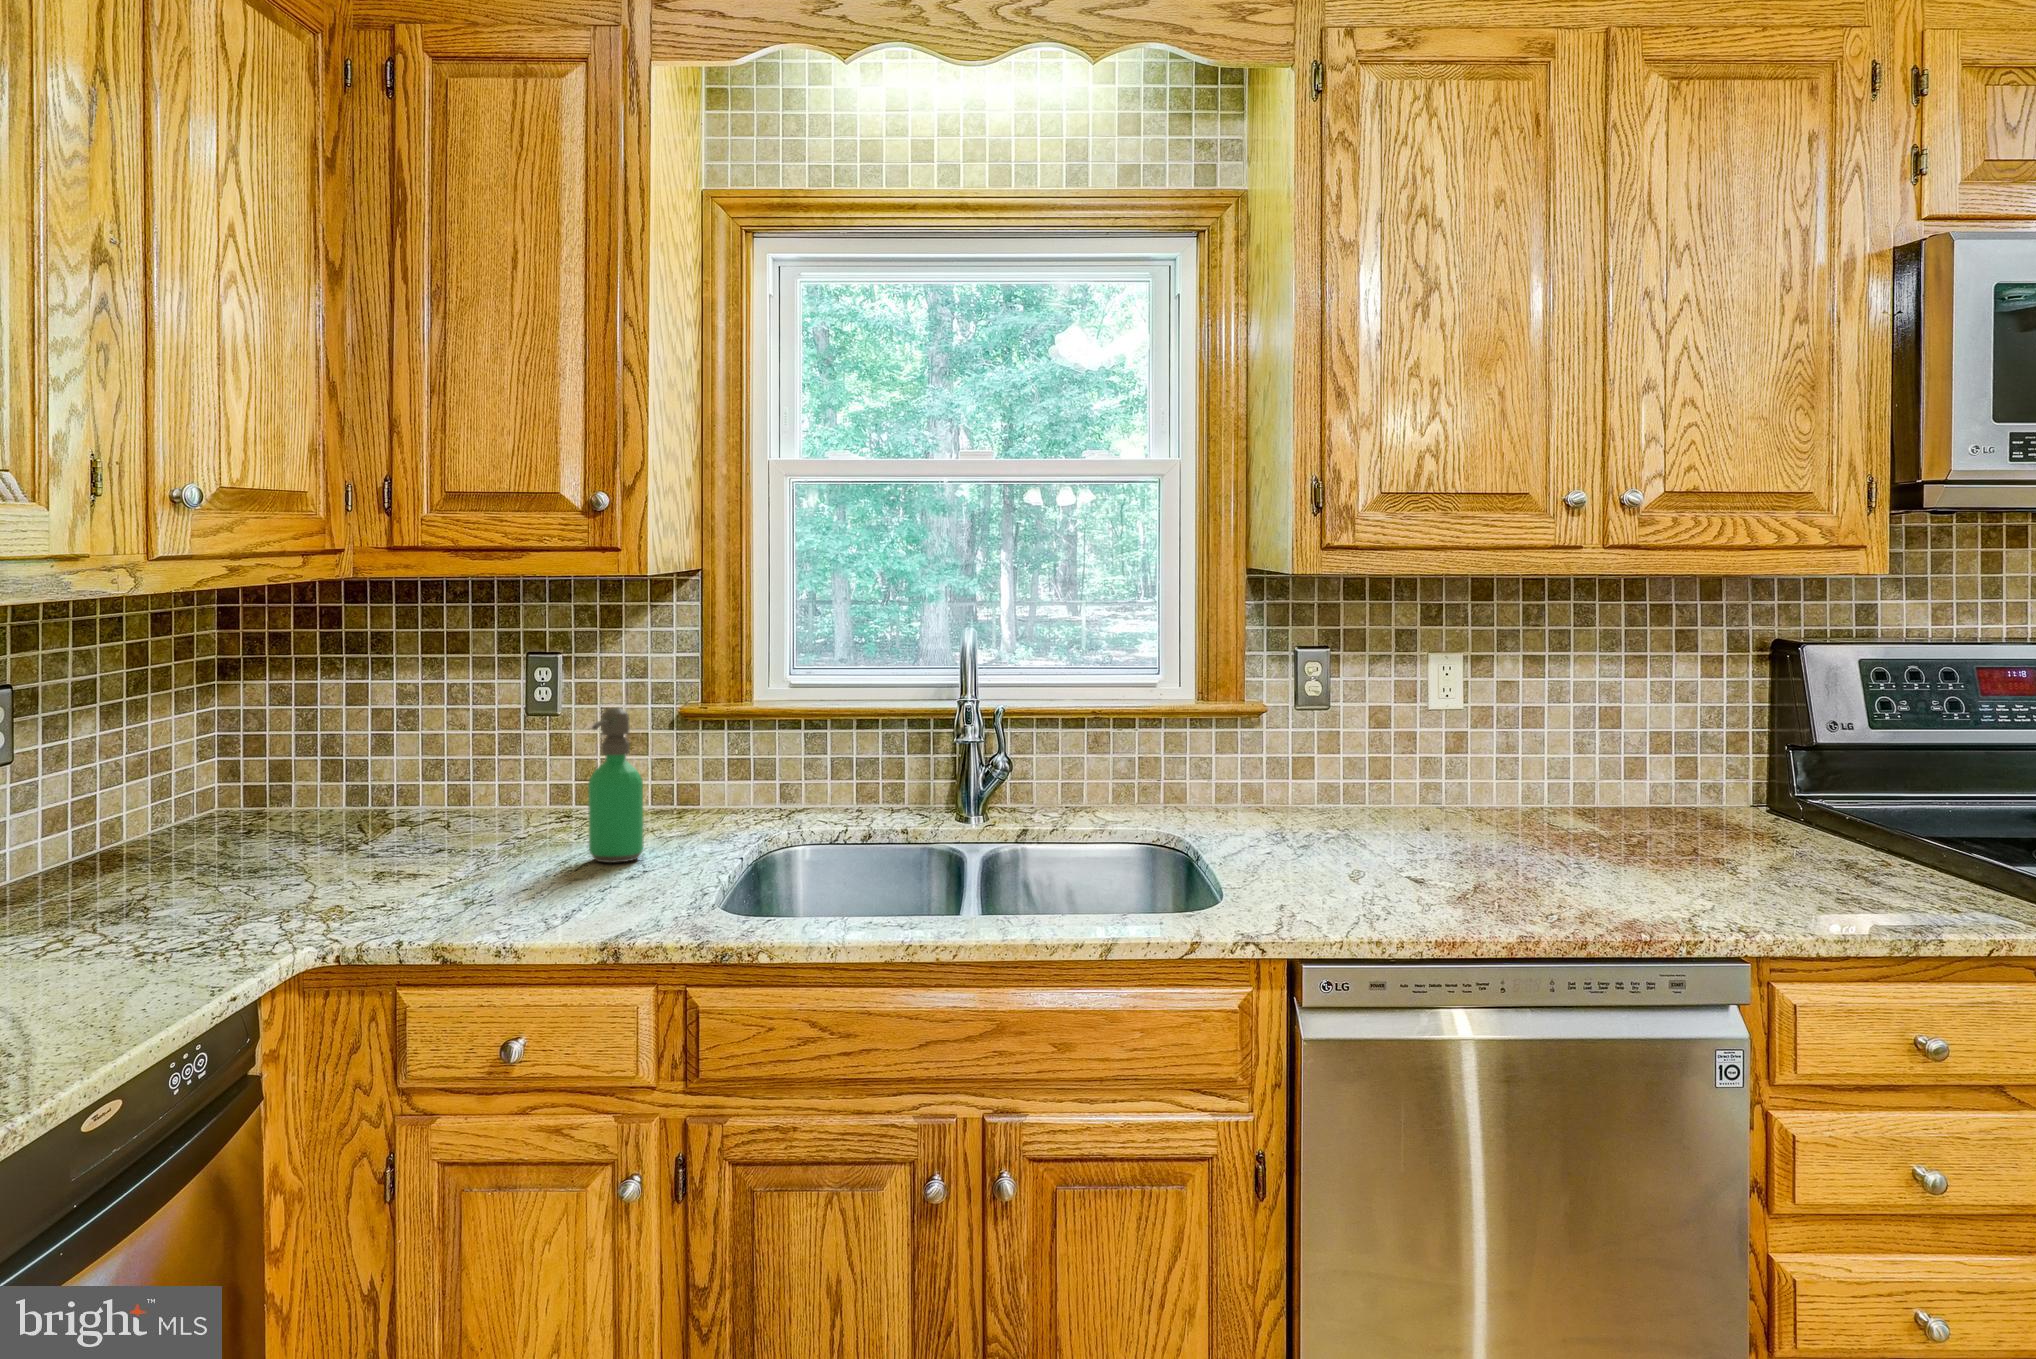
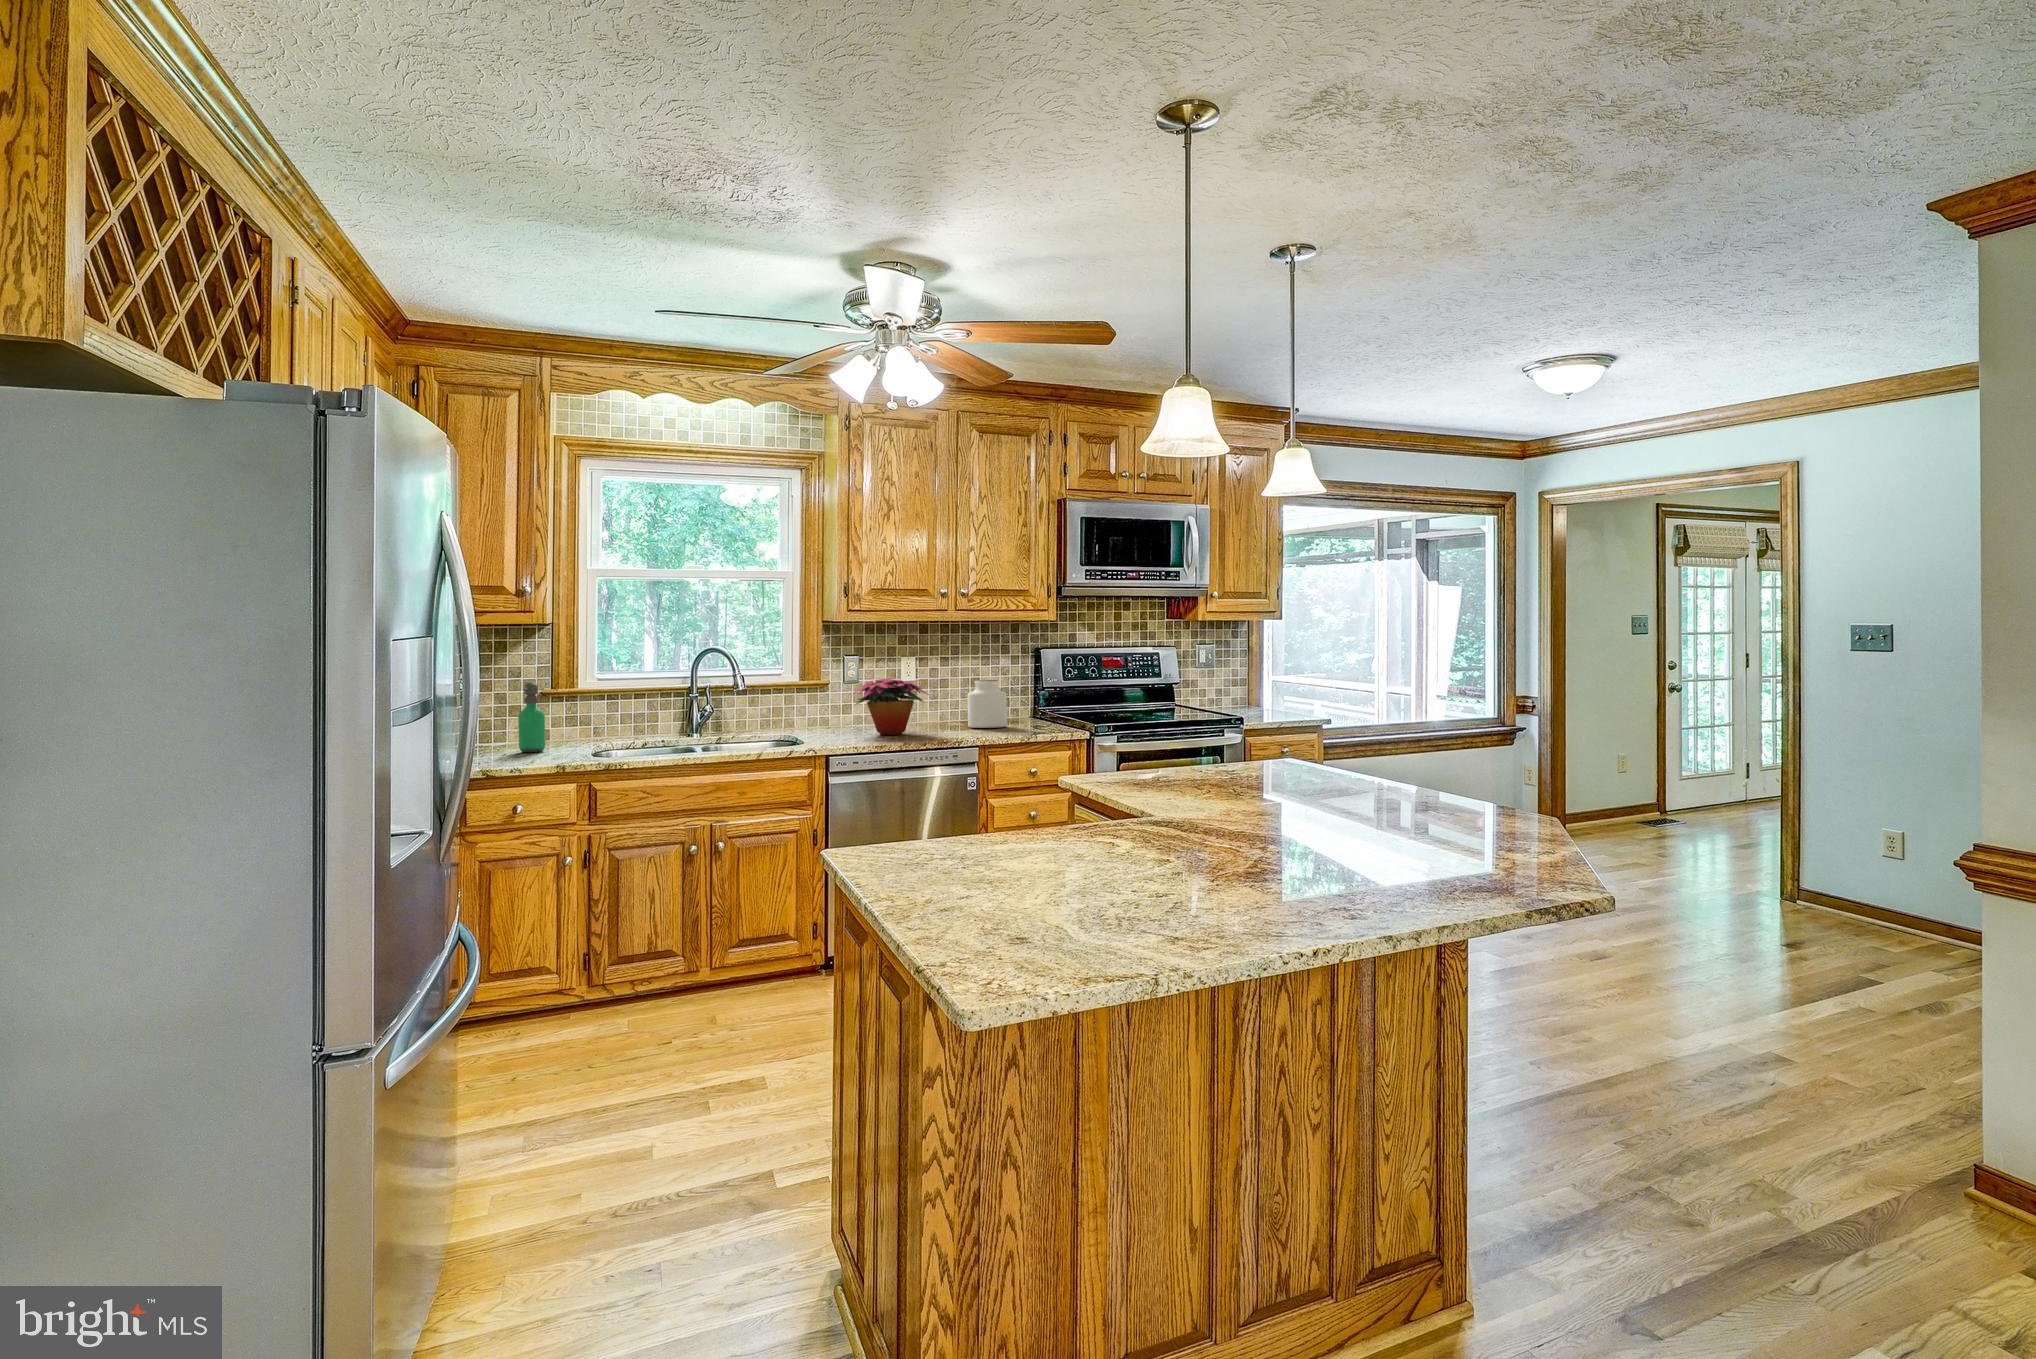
flower arrangement: none [1317,713,1531,857] -> present [853,678,929,735]
jar: none [1603,720,1710,845] -> present [968,680,1007,728]

